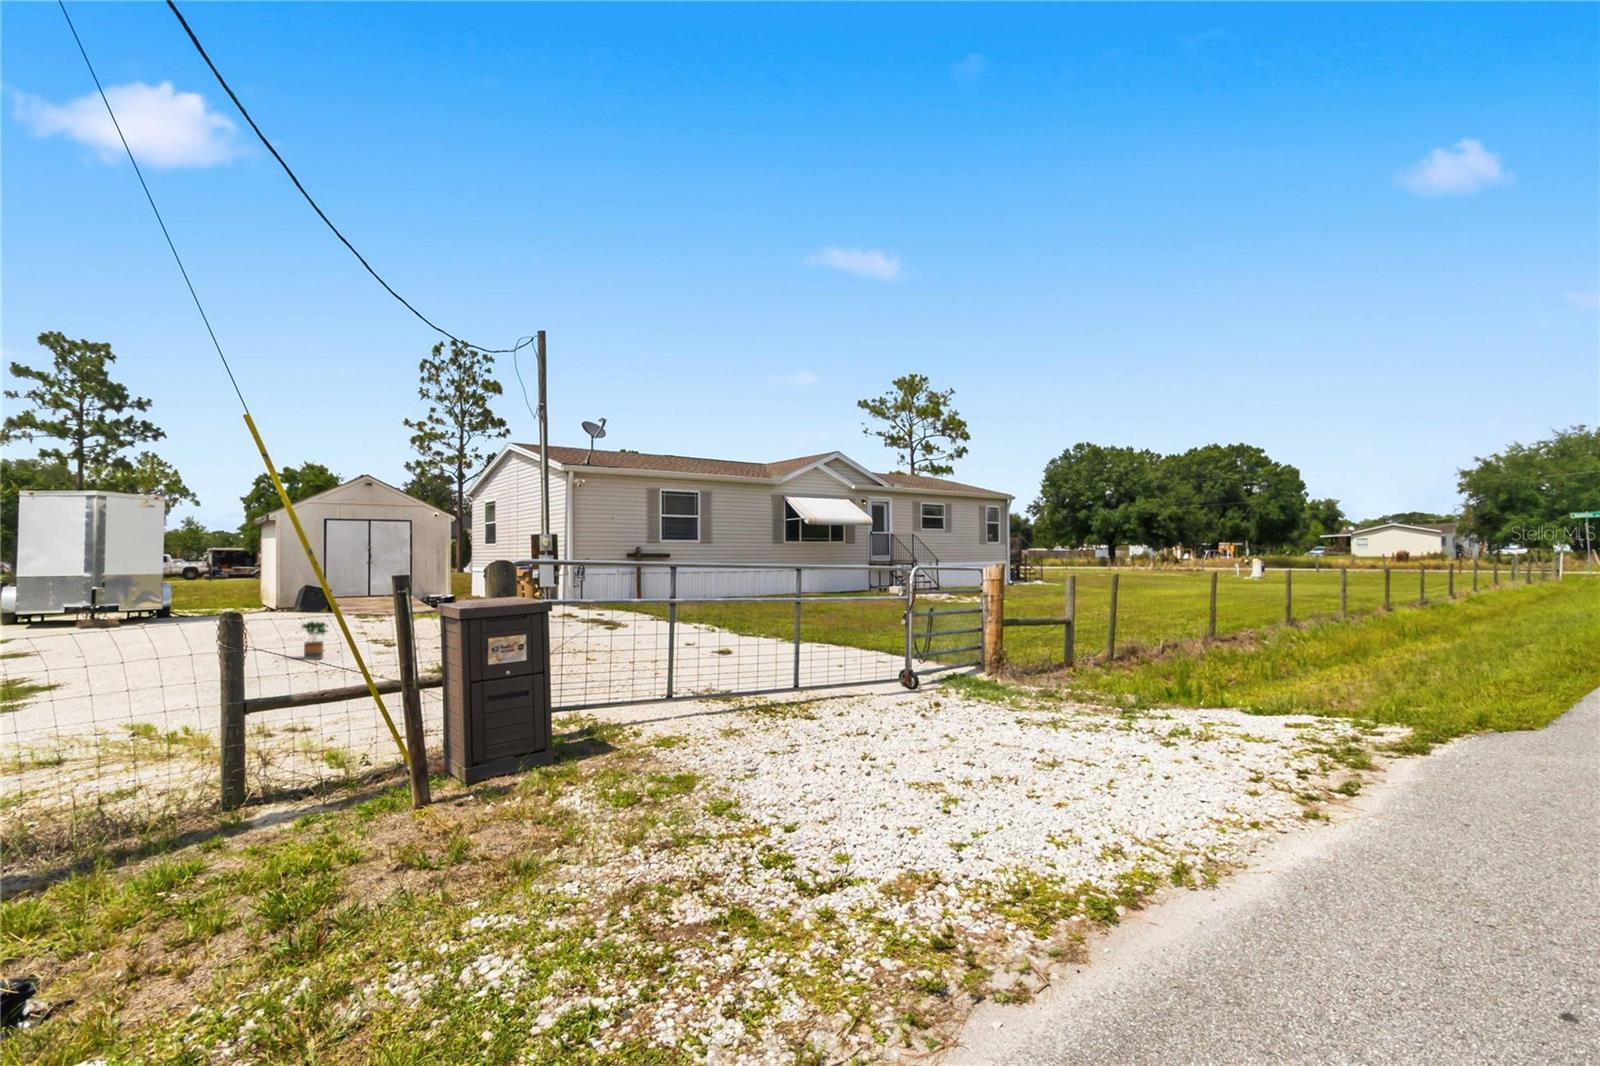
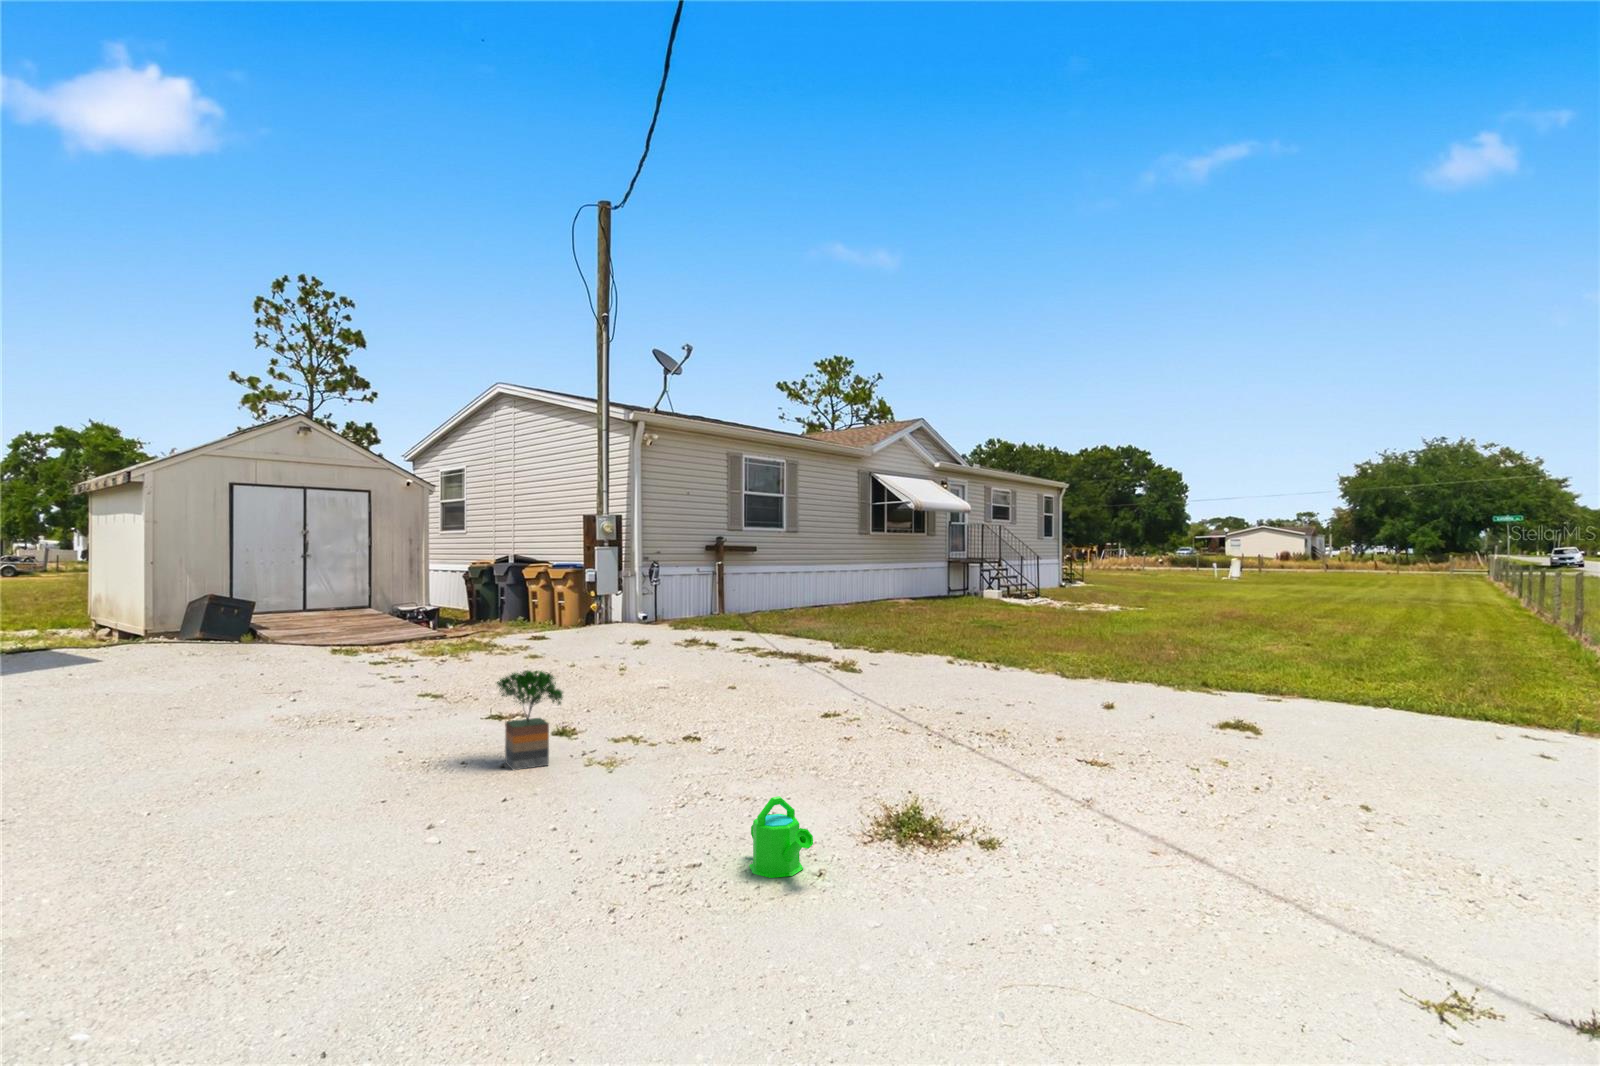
watering can: none [302,659,322,683] -> present [749,796,813,878]

